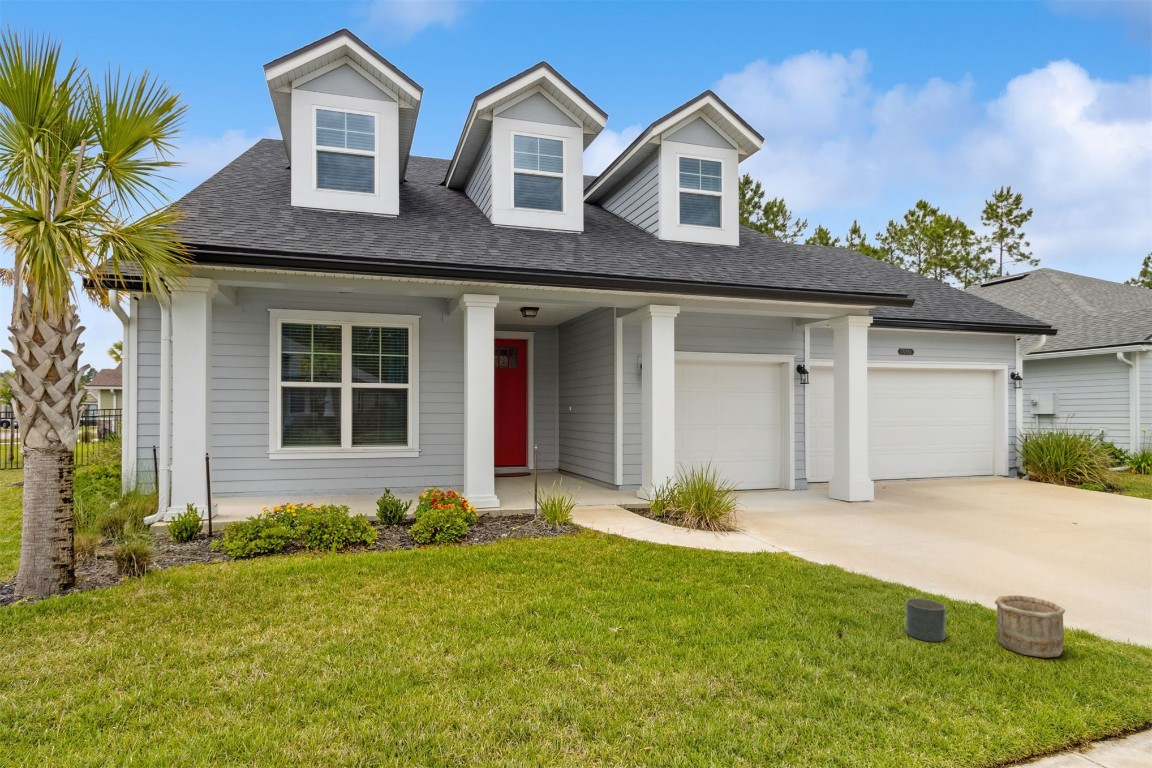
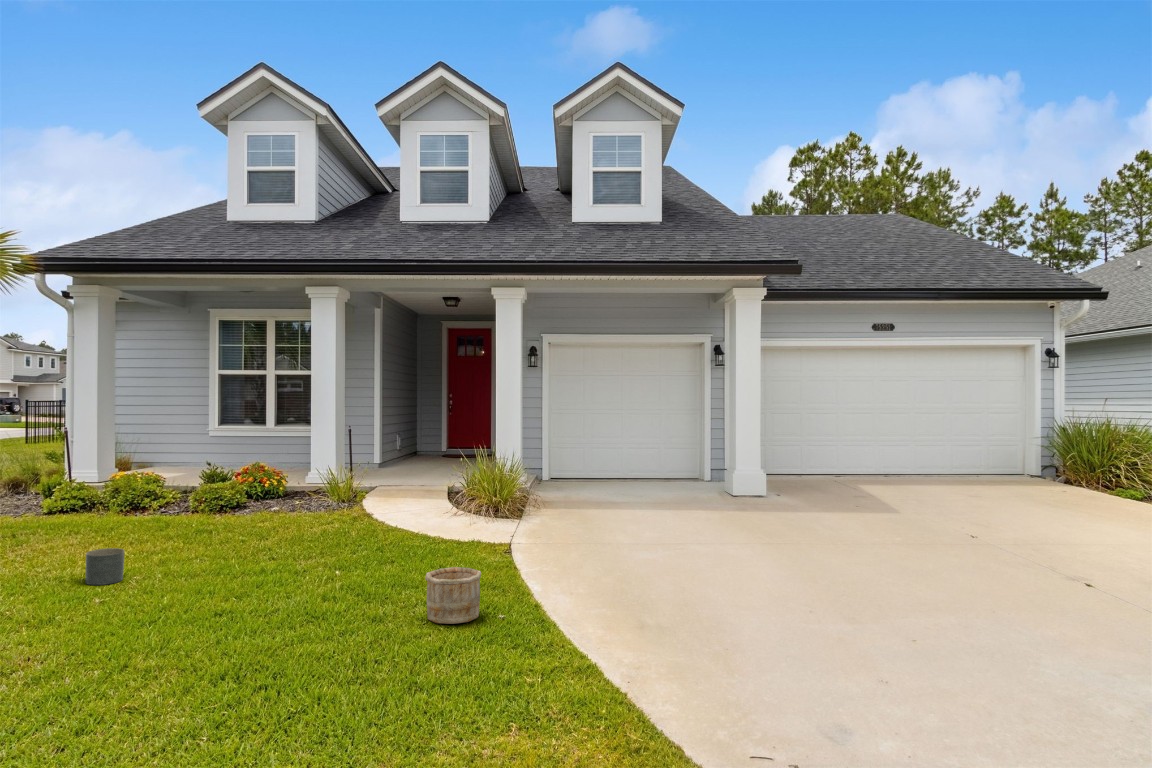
planter: present [906,598,946,642] -> present [86,548,125,585]

